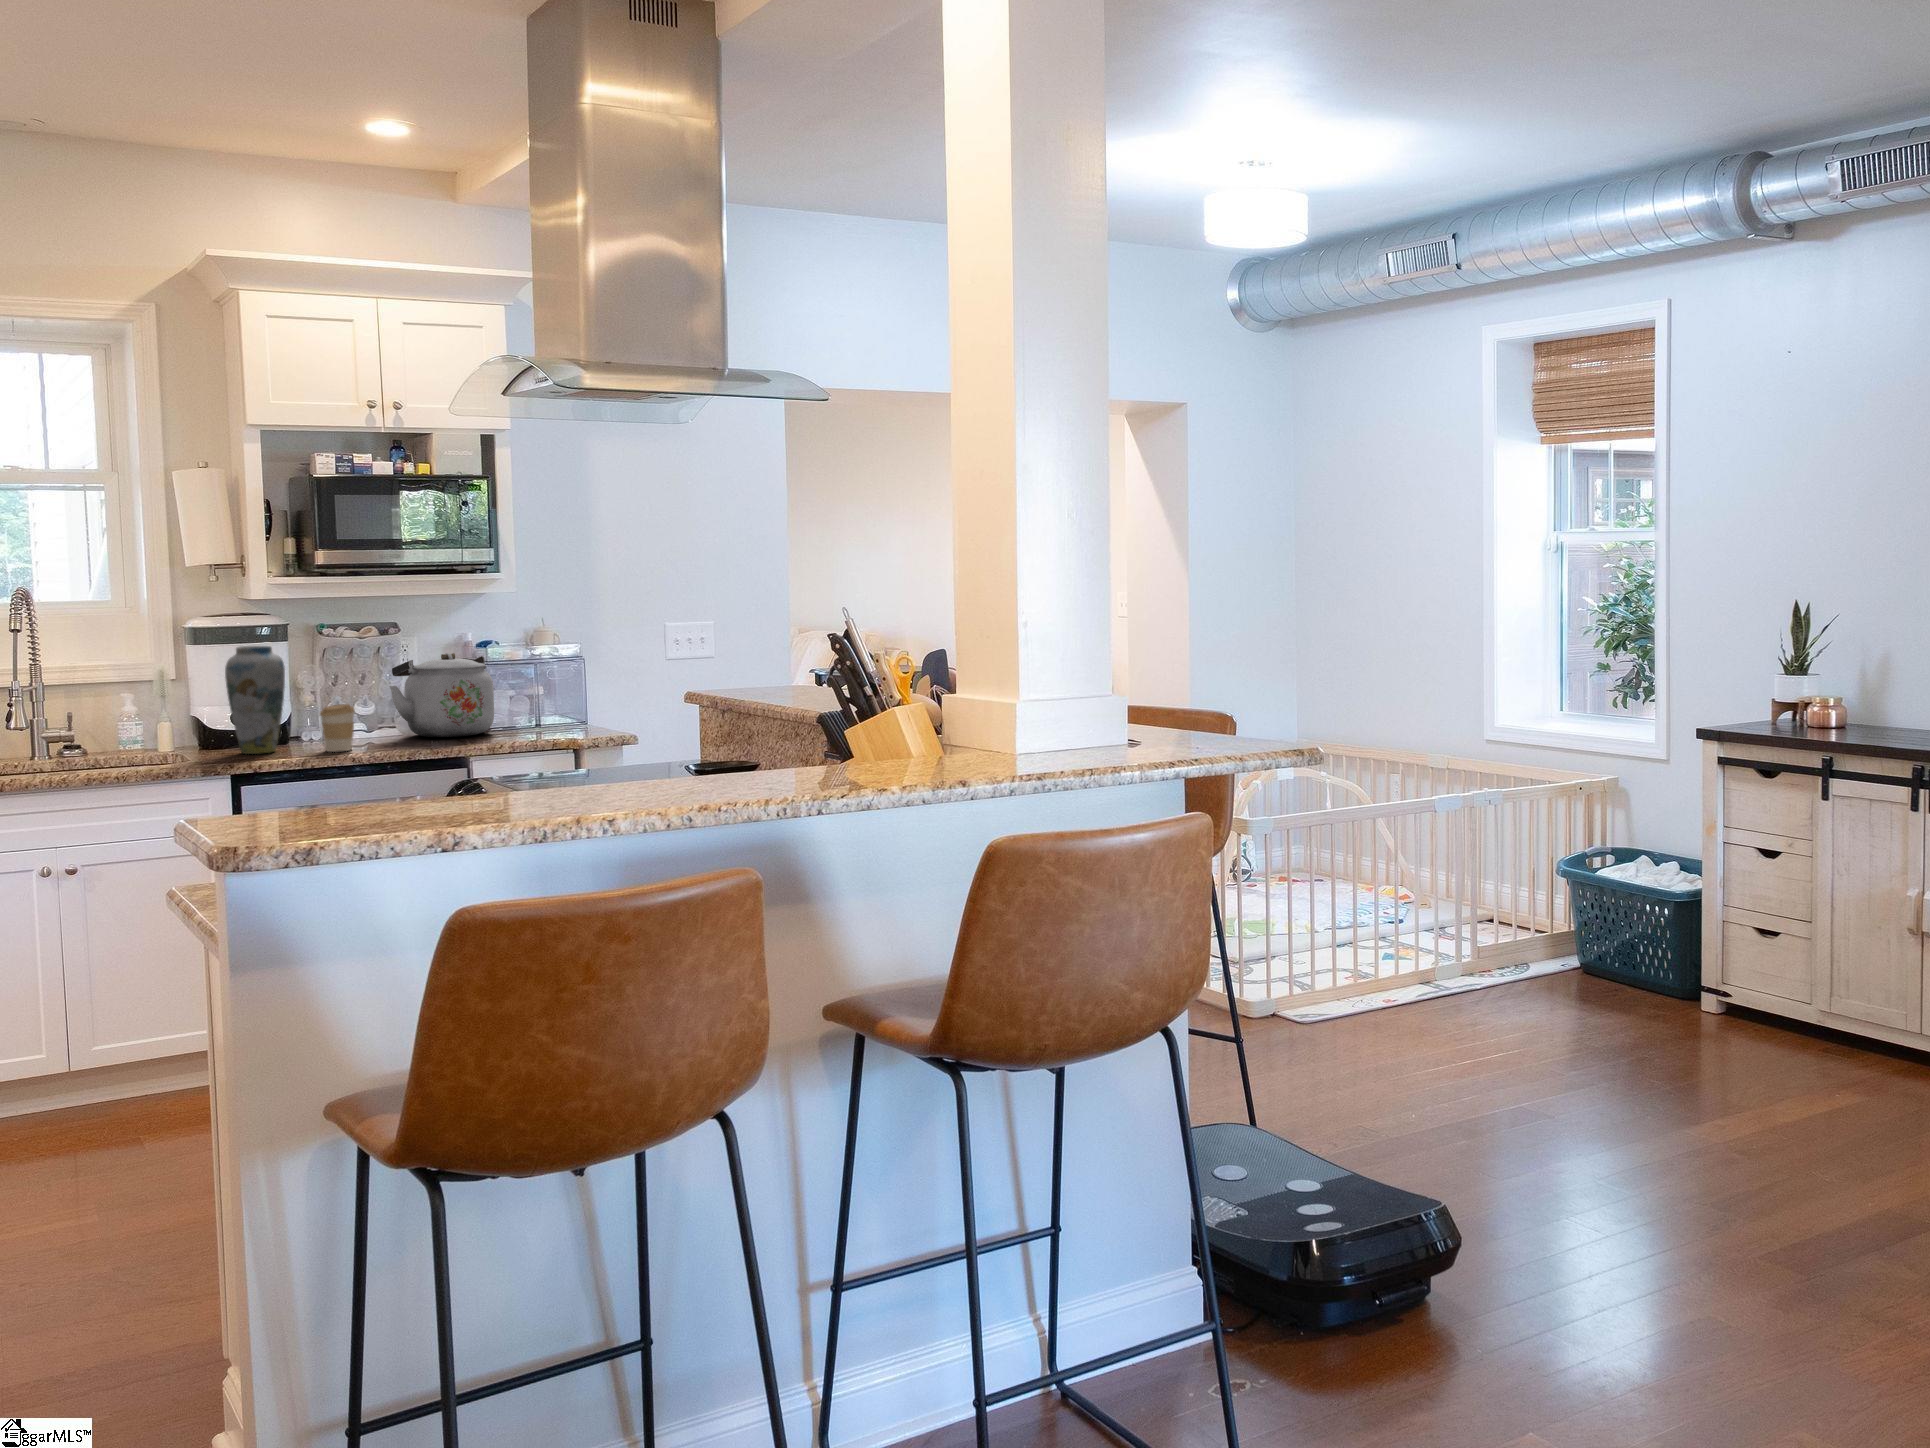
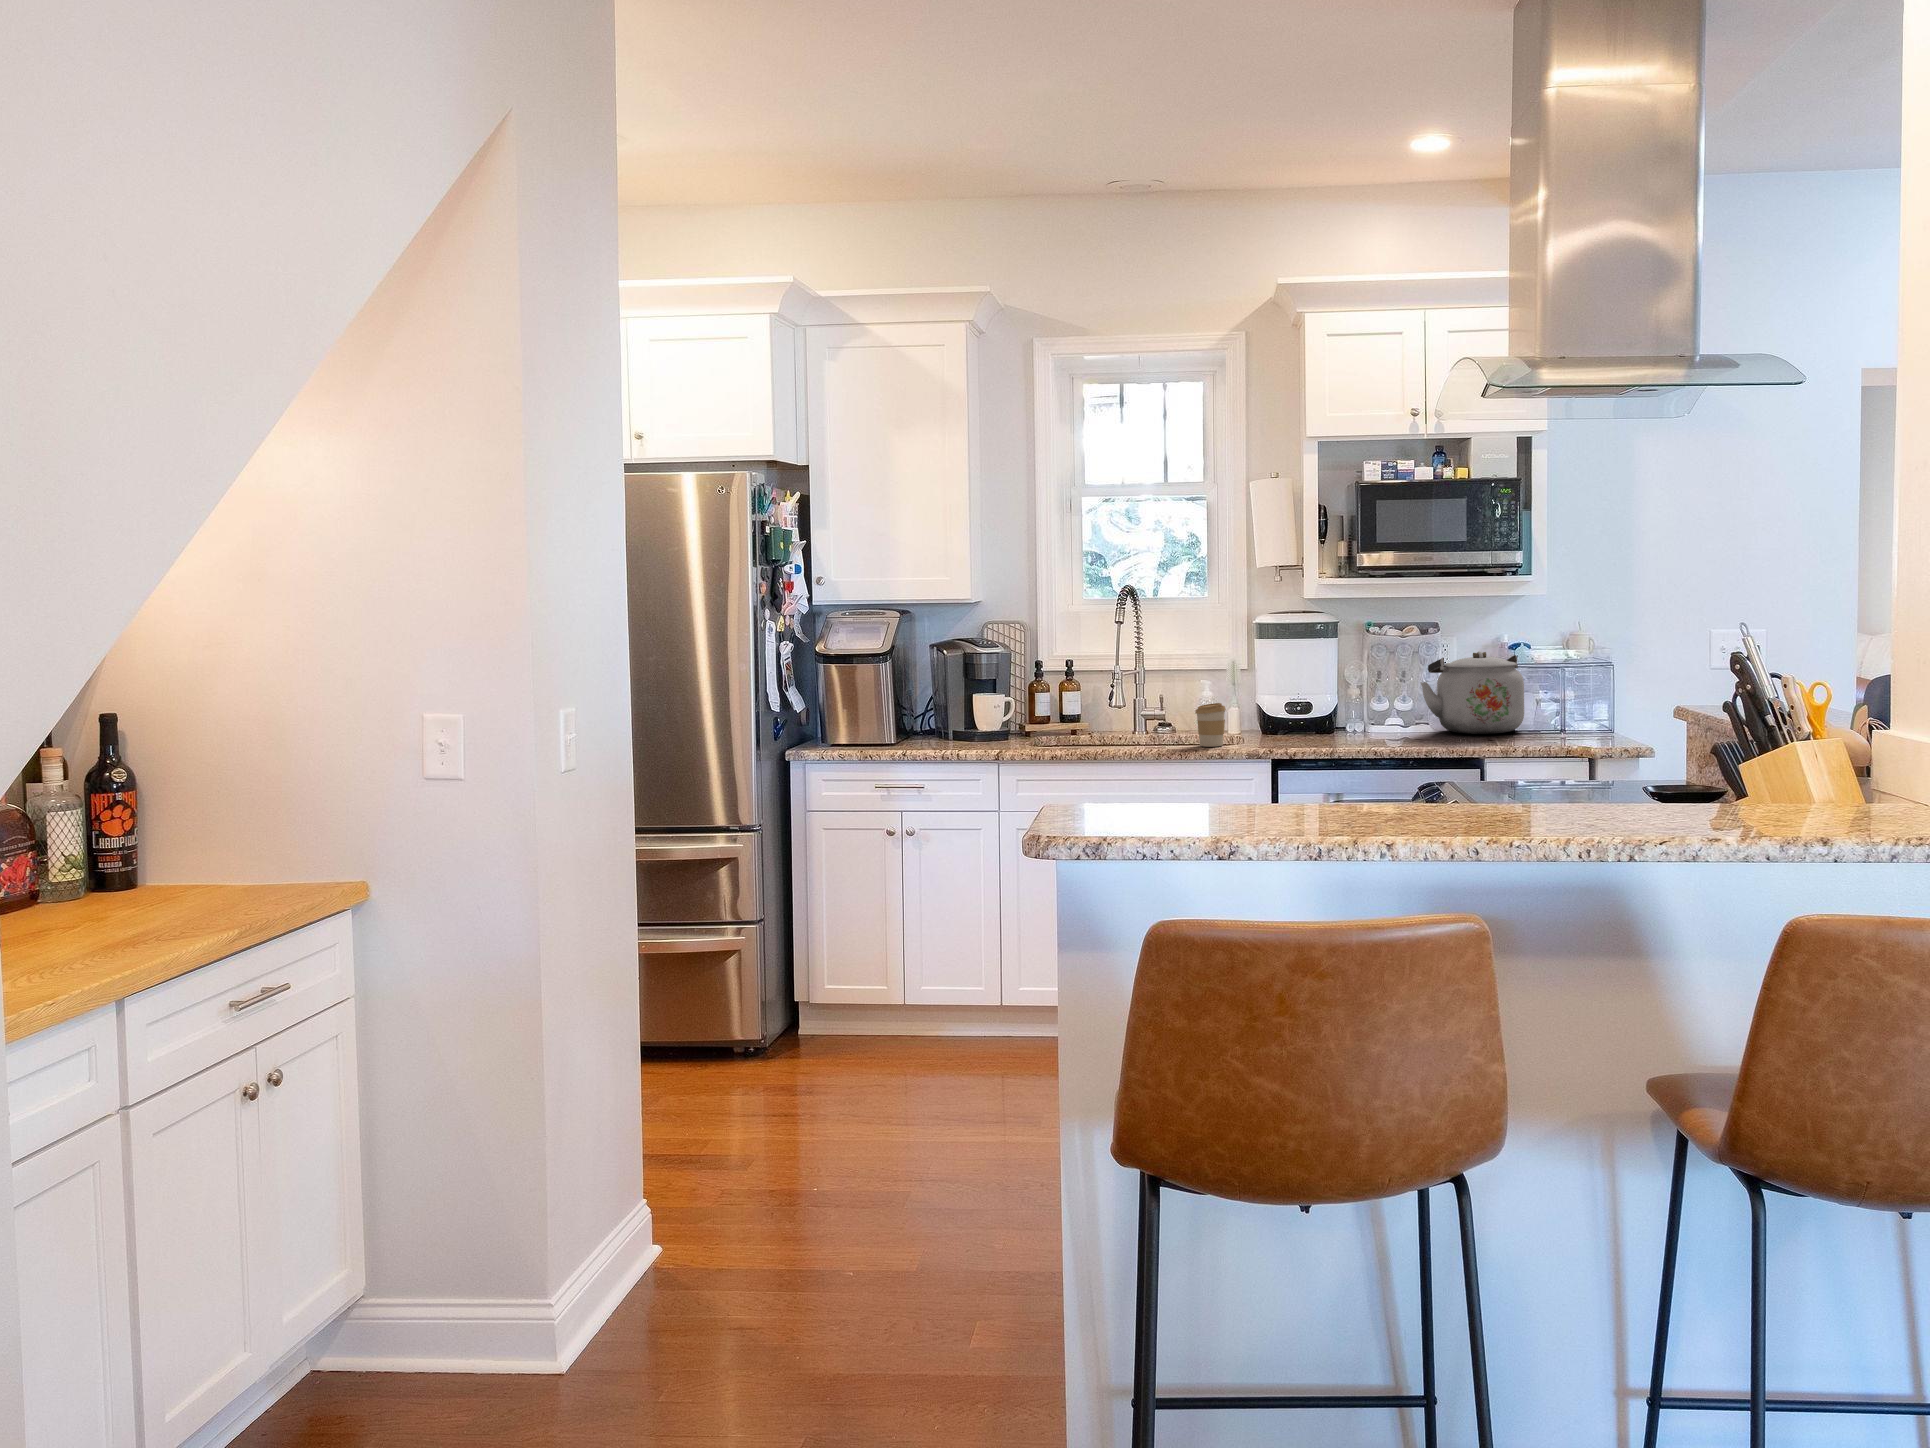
vase: present [225,646,285,754] -> none [1274,643,1324,740]
coffee cup: present [320,704,354,752] -> present [1195,703,1226,747]

